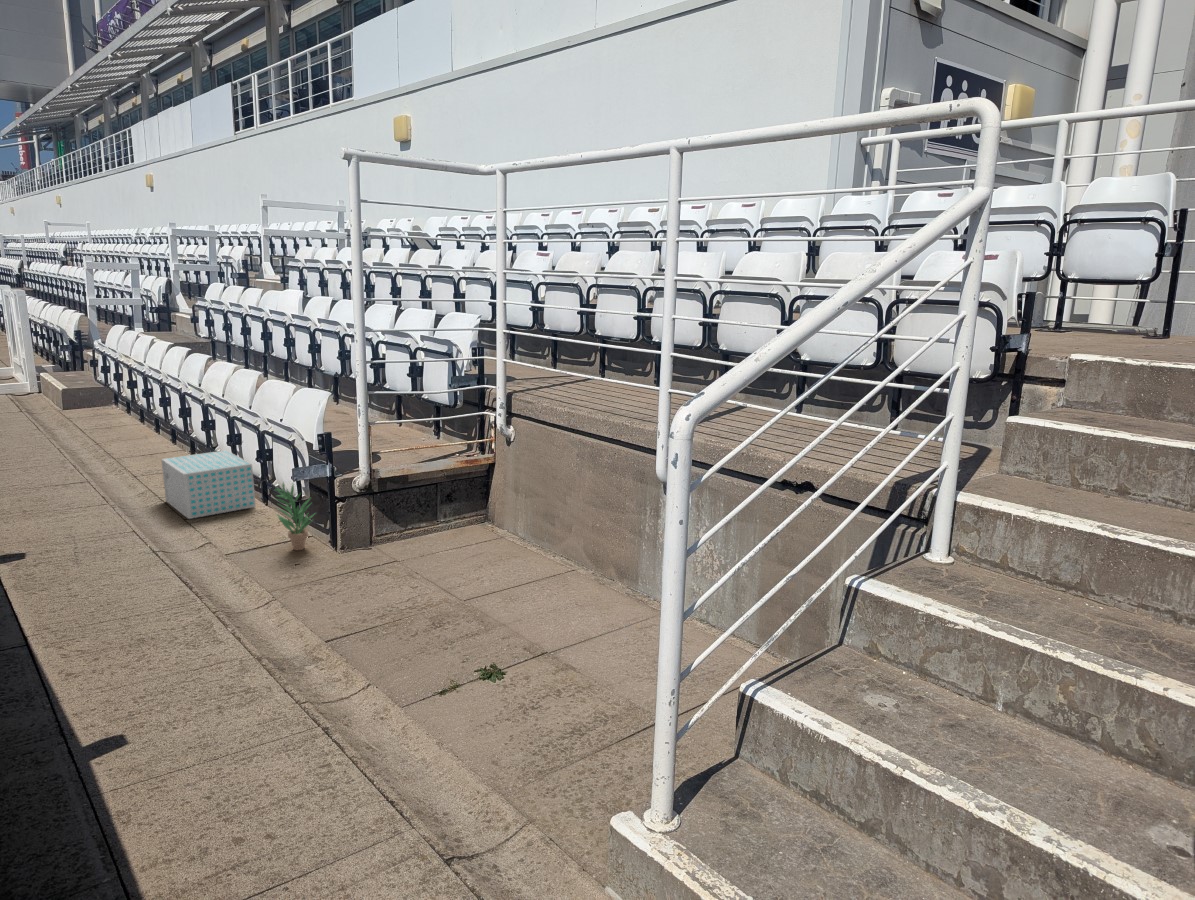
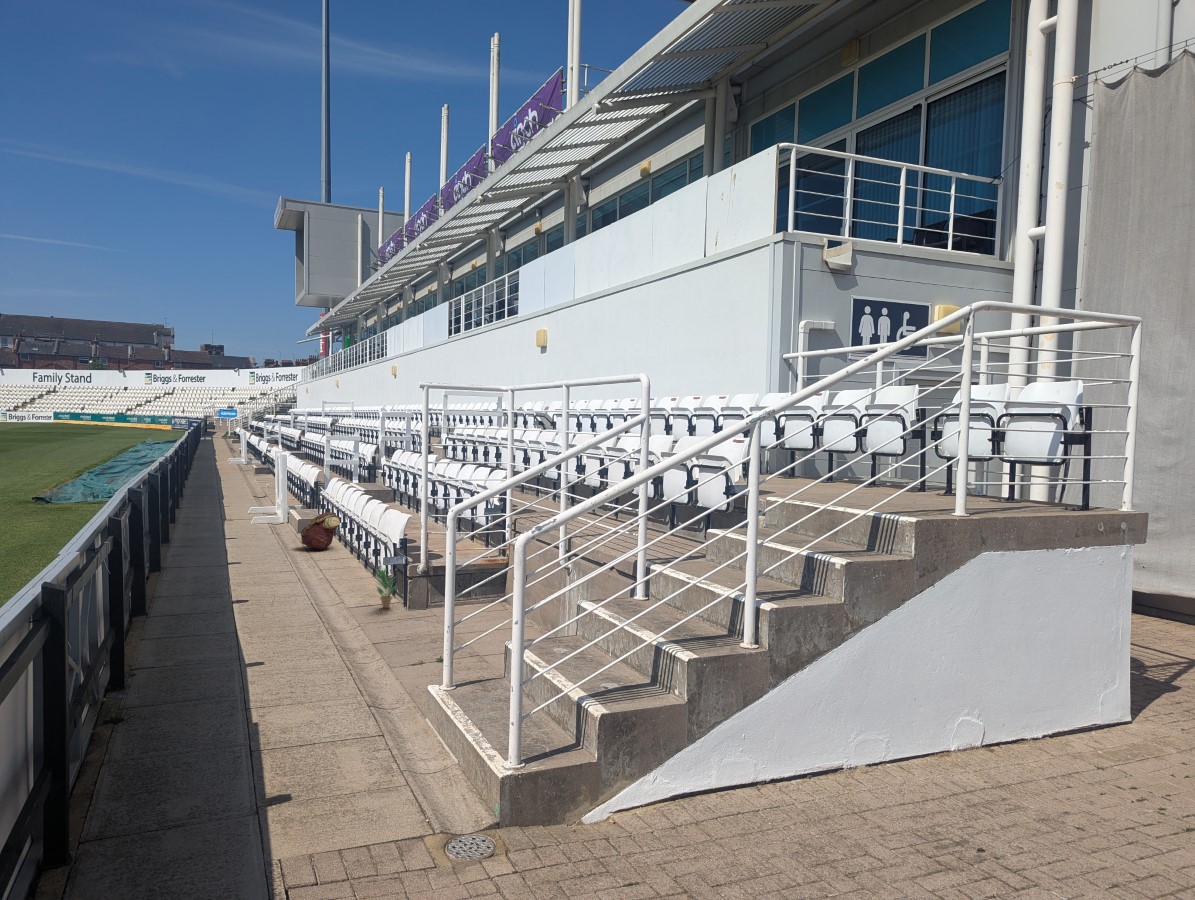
backpack: none [83,382,149,440] -> present [301,512,340,550]
storage box: present [162,451,256,519] -> none [328,553,376,590]

